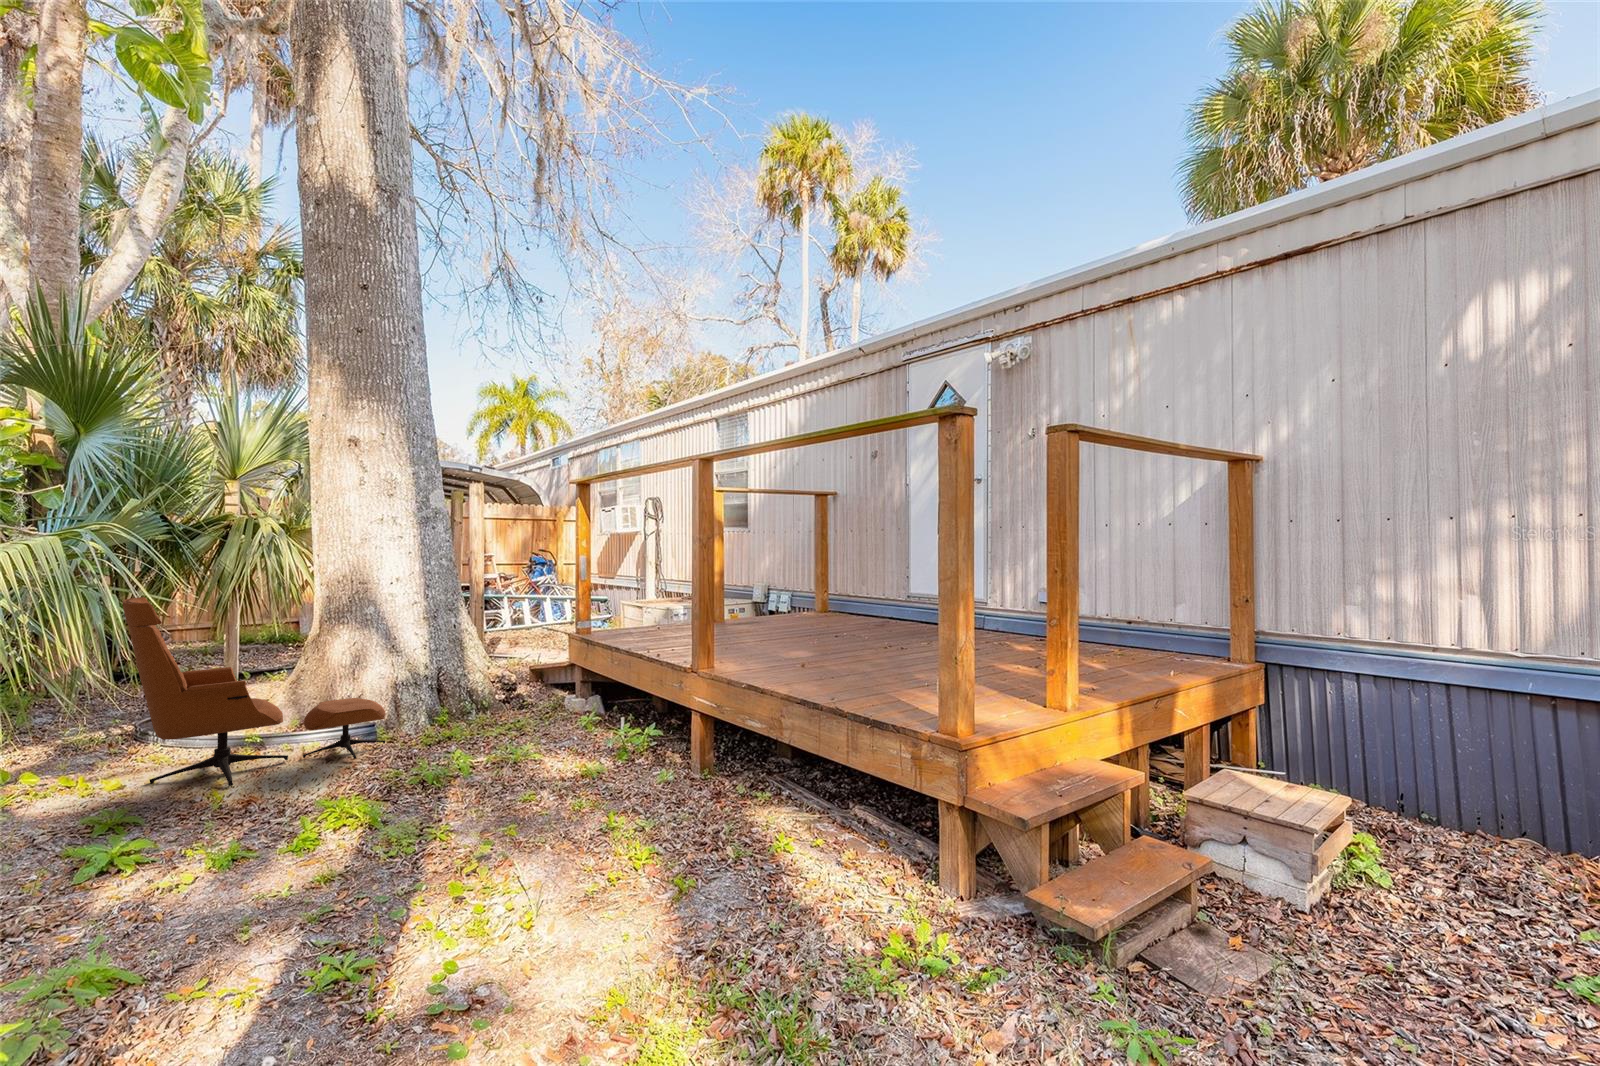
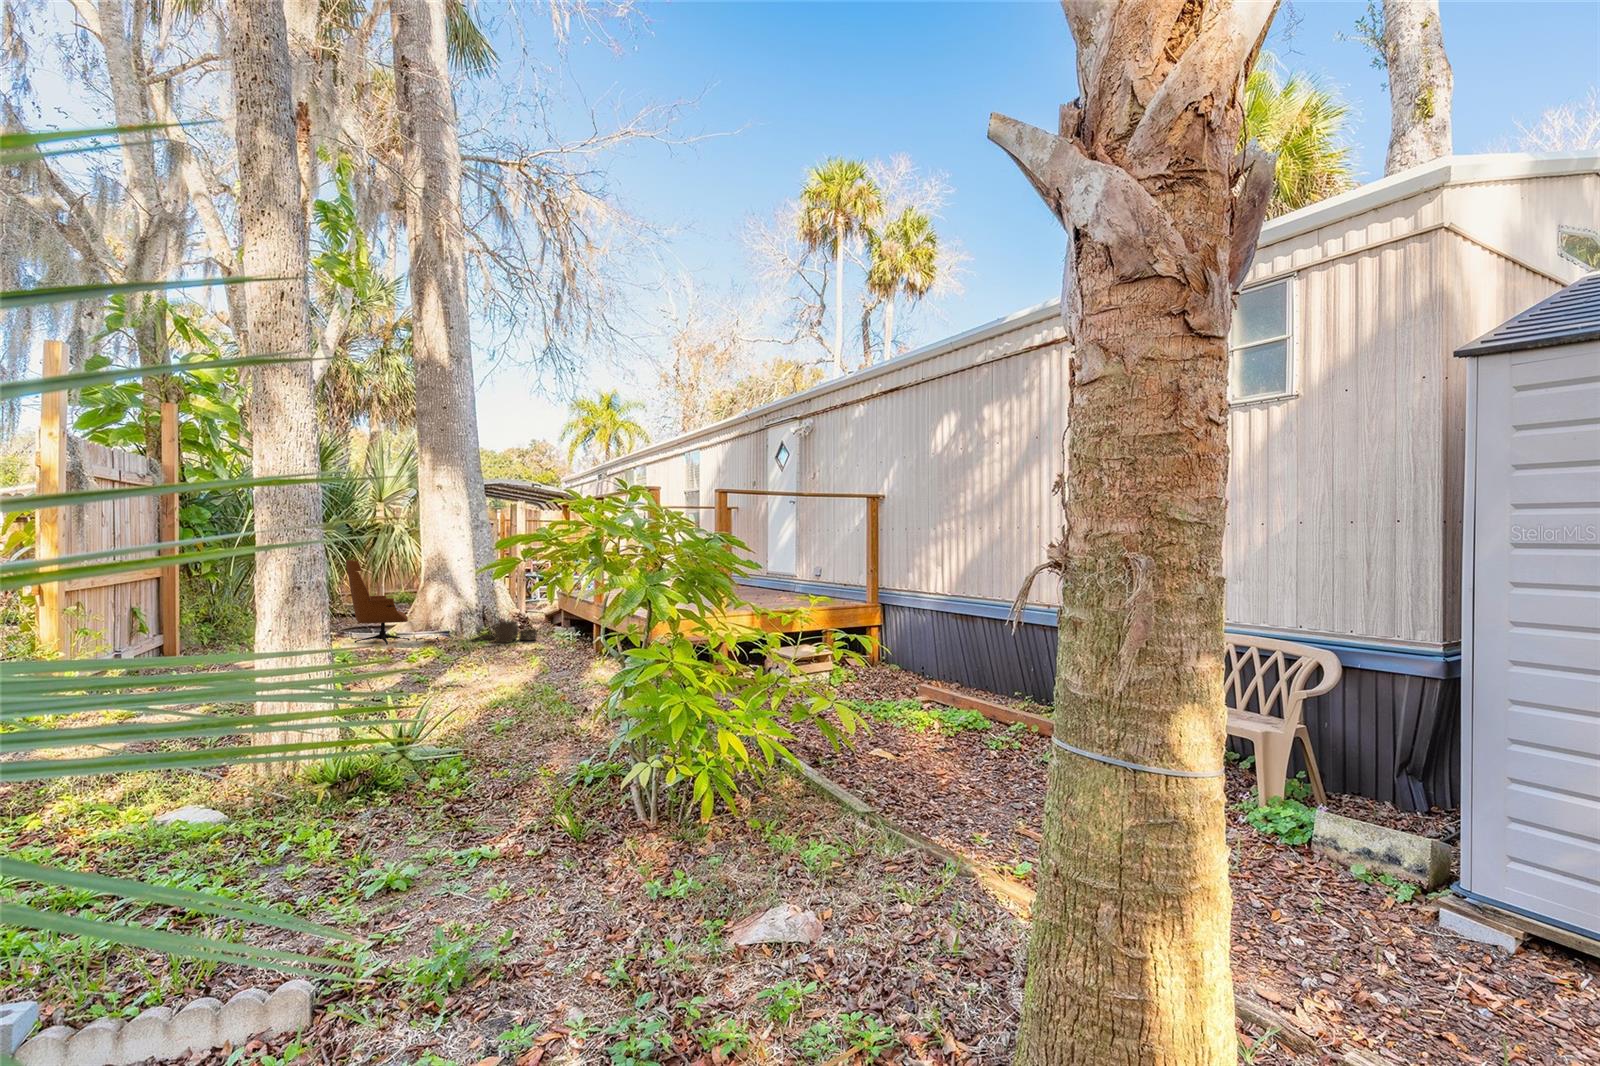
woven basket: none [429,692,549,746] -> present [477,621,537,643]

